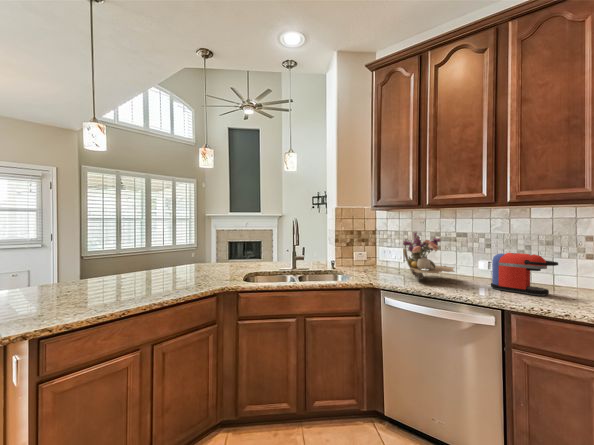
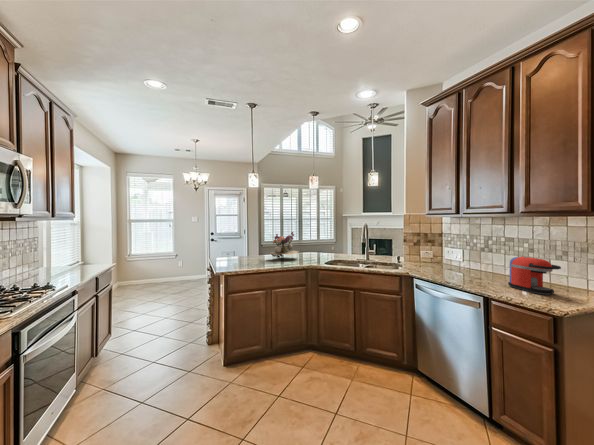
flower arrangement: present [403,232,454,279] -> present [268,232,299,258]

